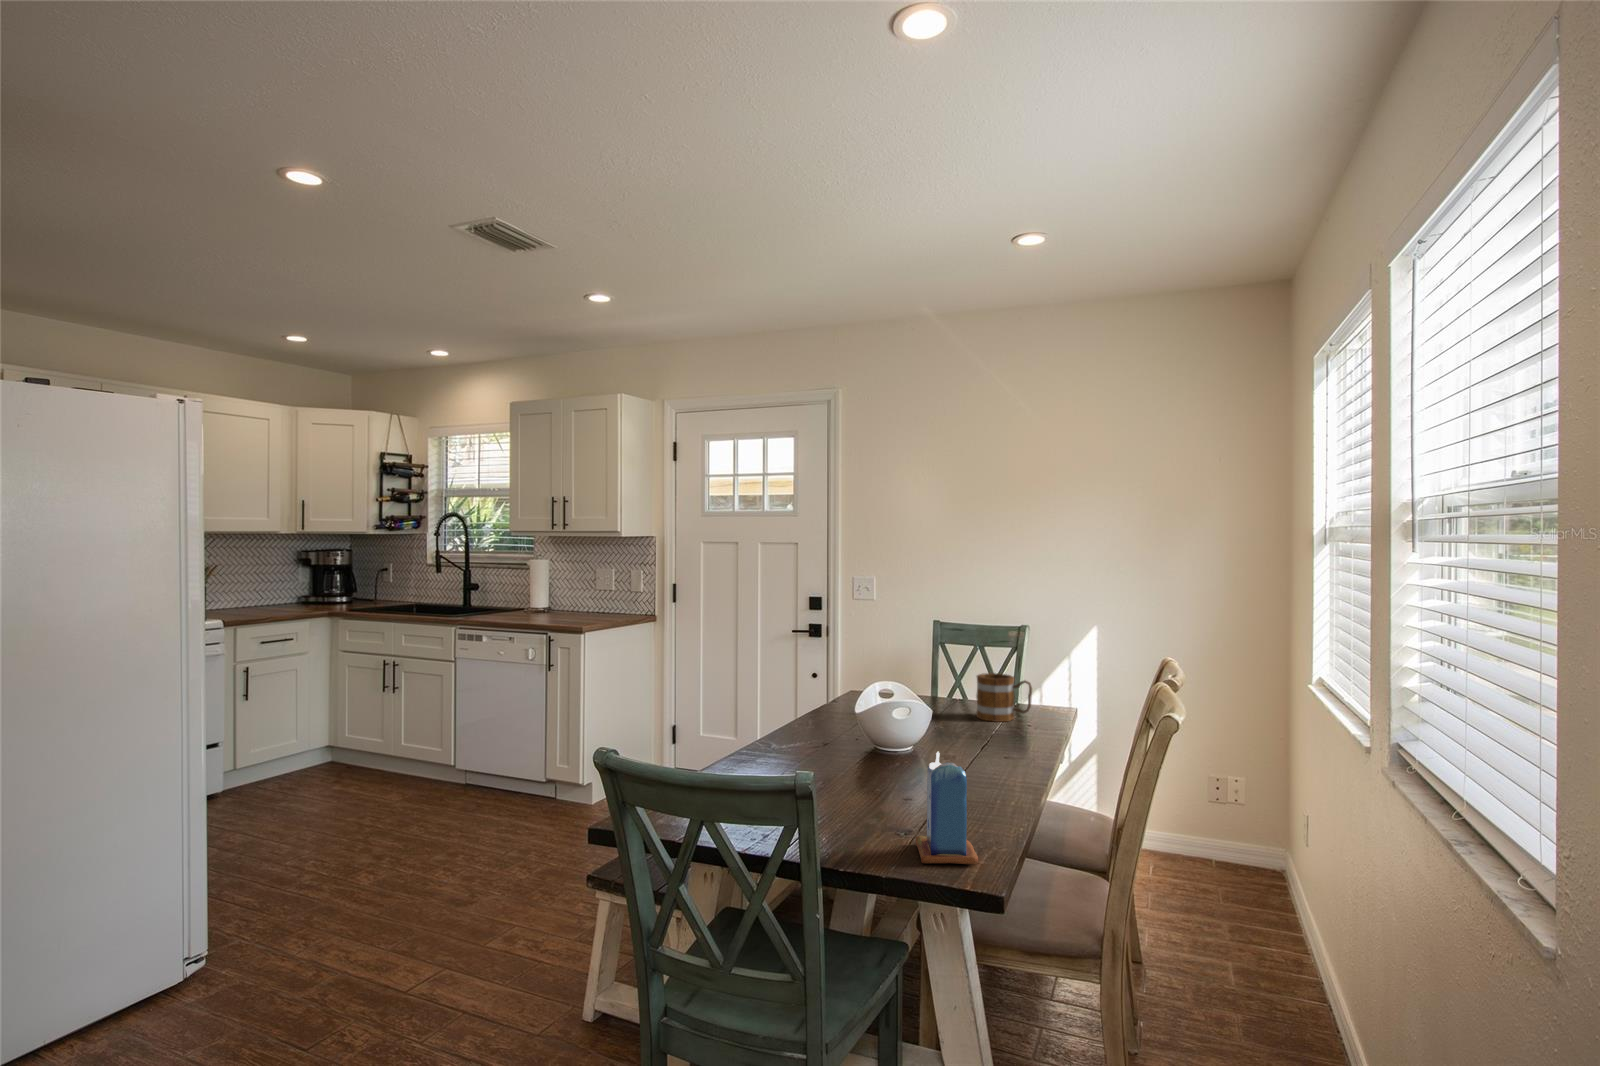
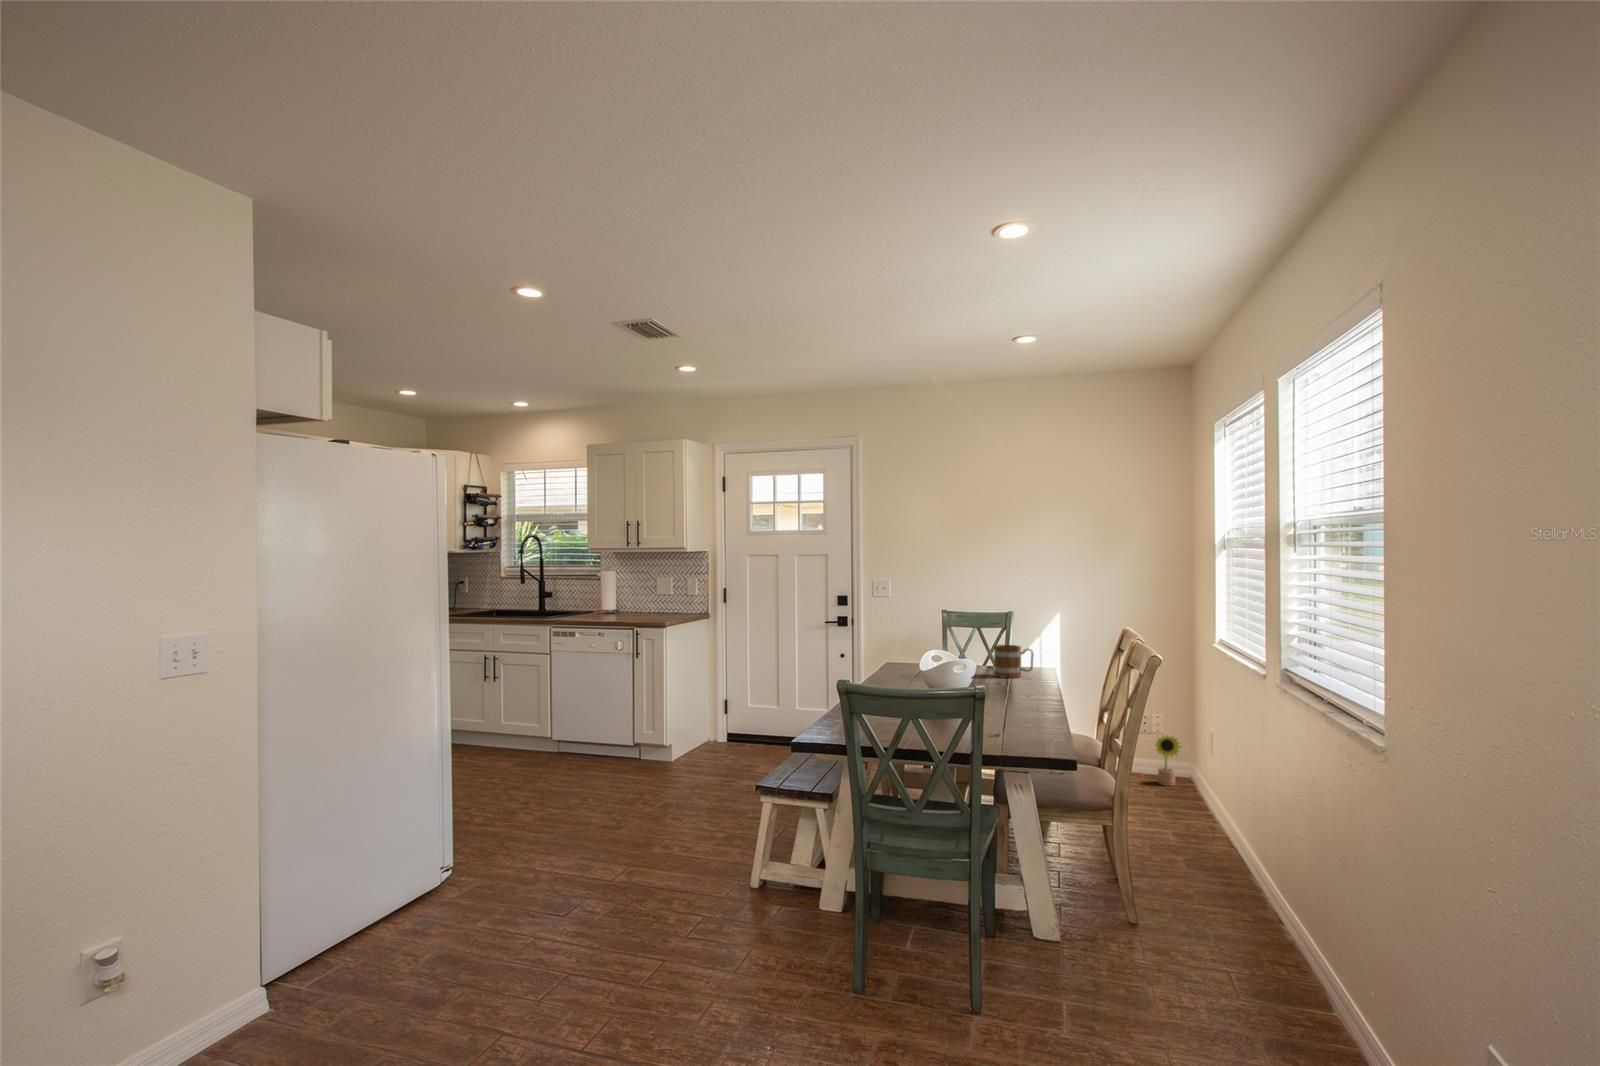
candle: present [916,752,978,864] -> none [1013,678,1059,744]
decorative plant: none [1217,802,1259,873] -> present [1155,736,1180,786]

